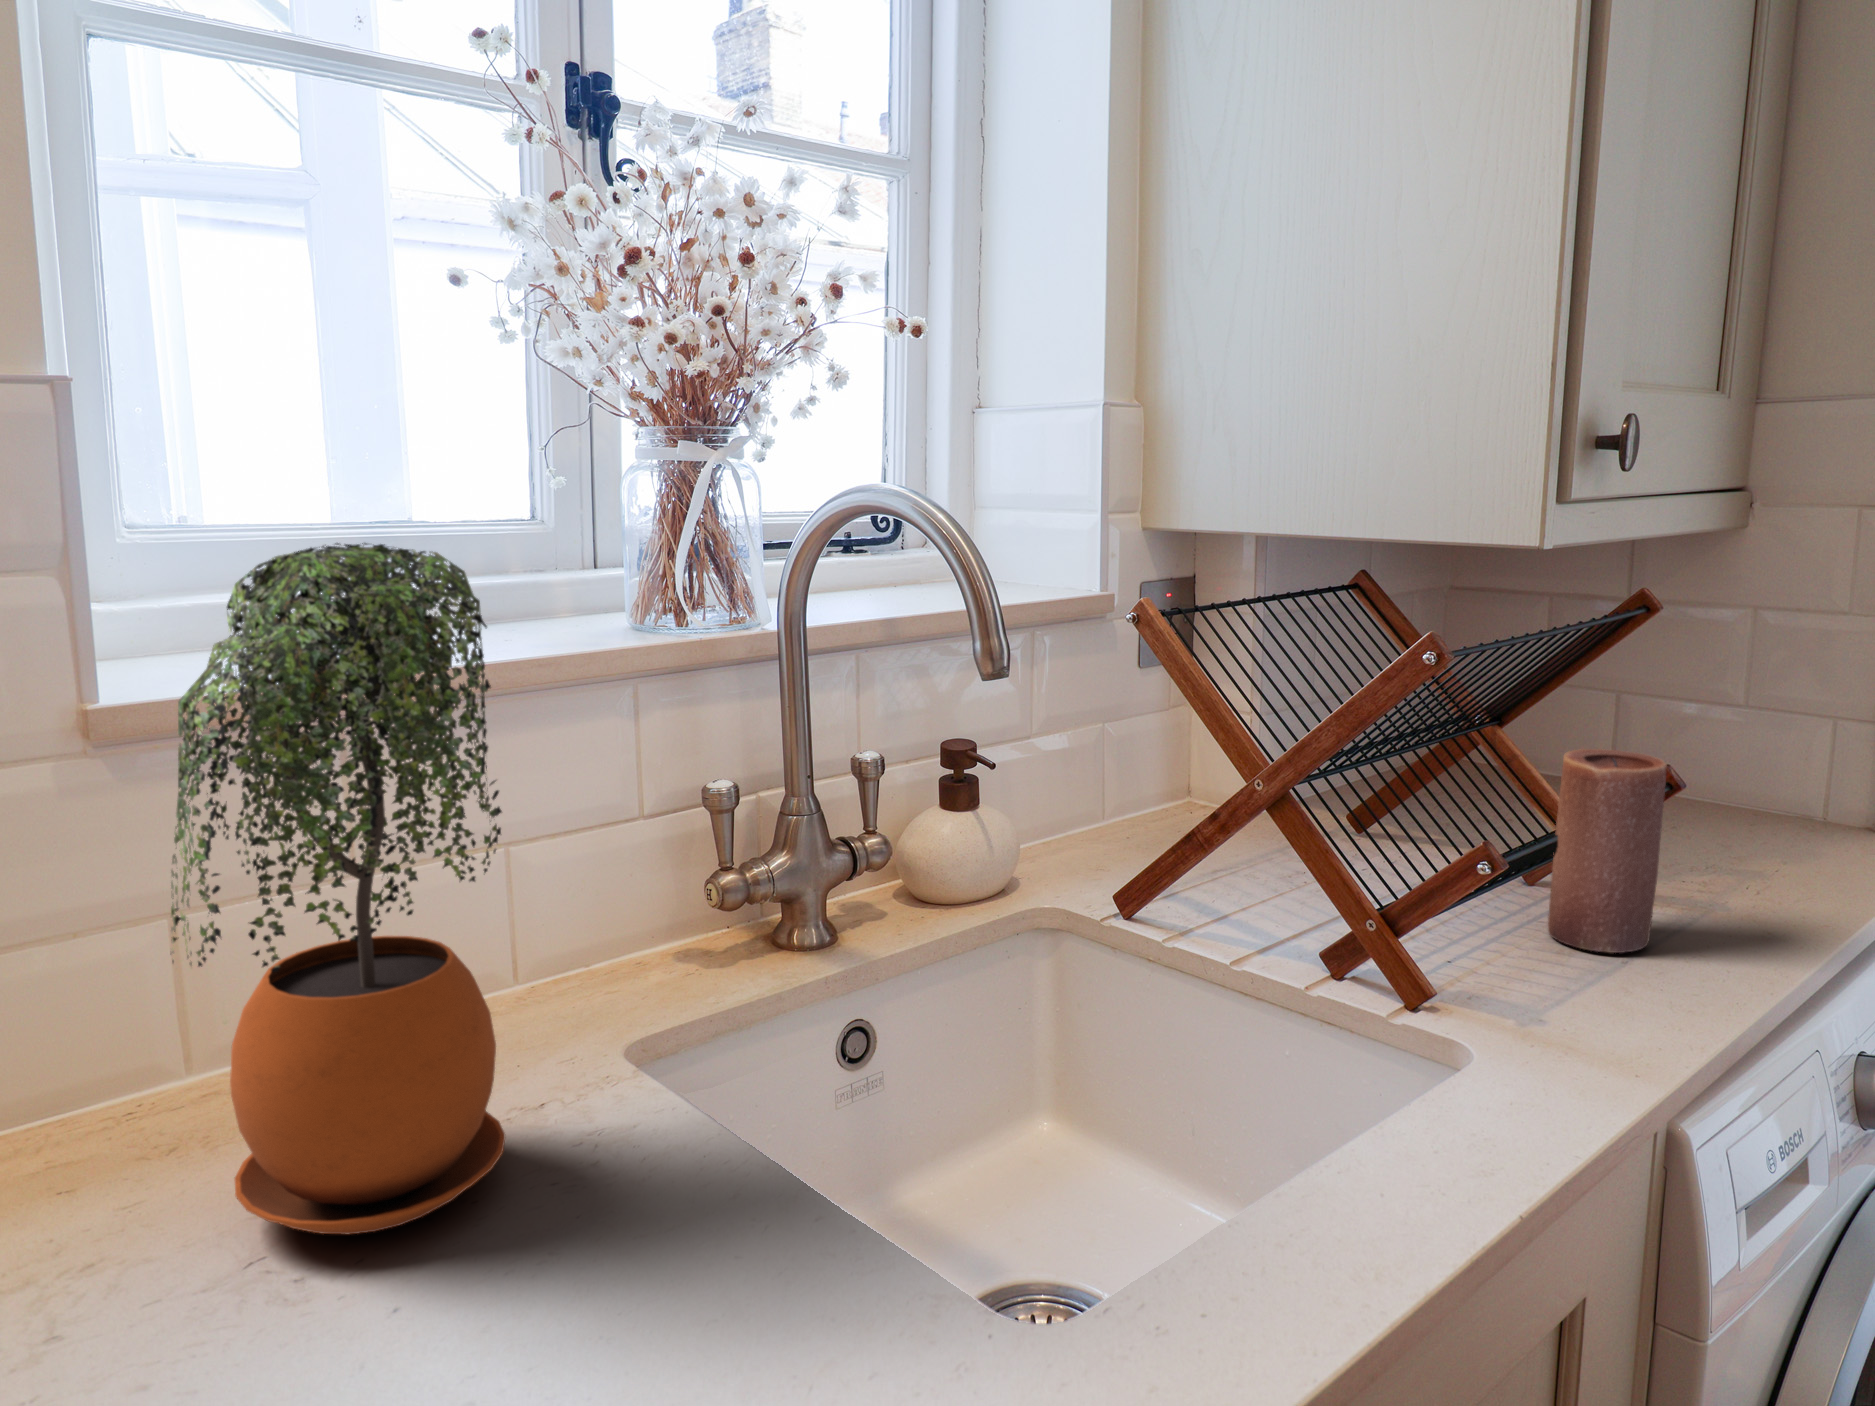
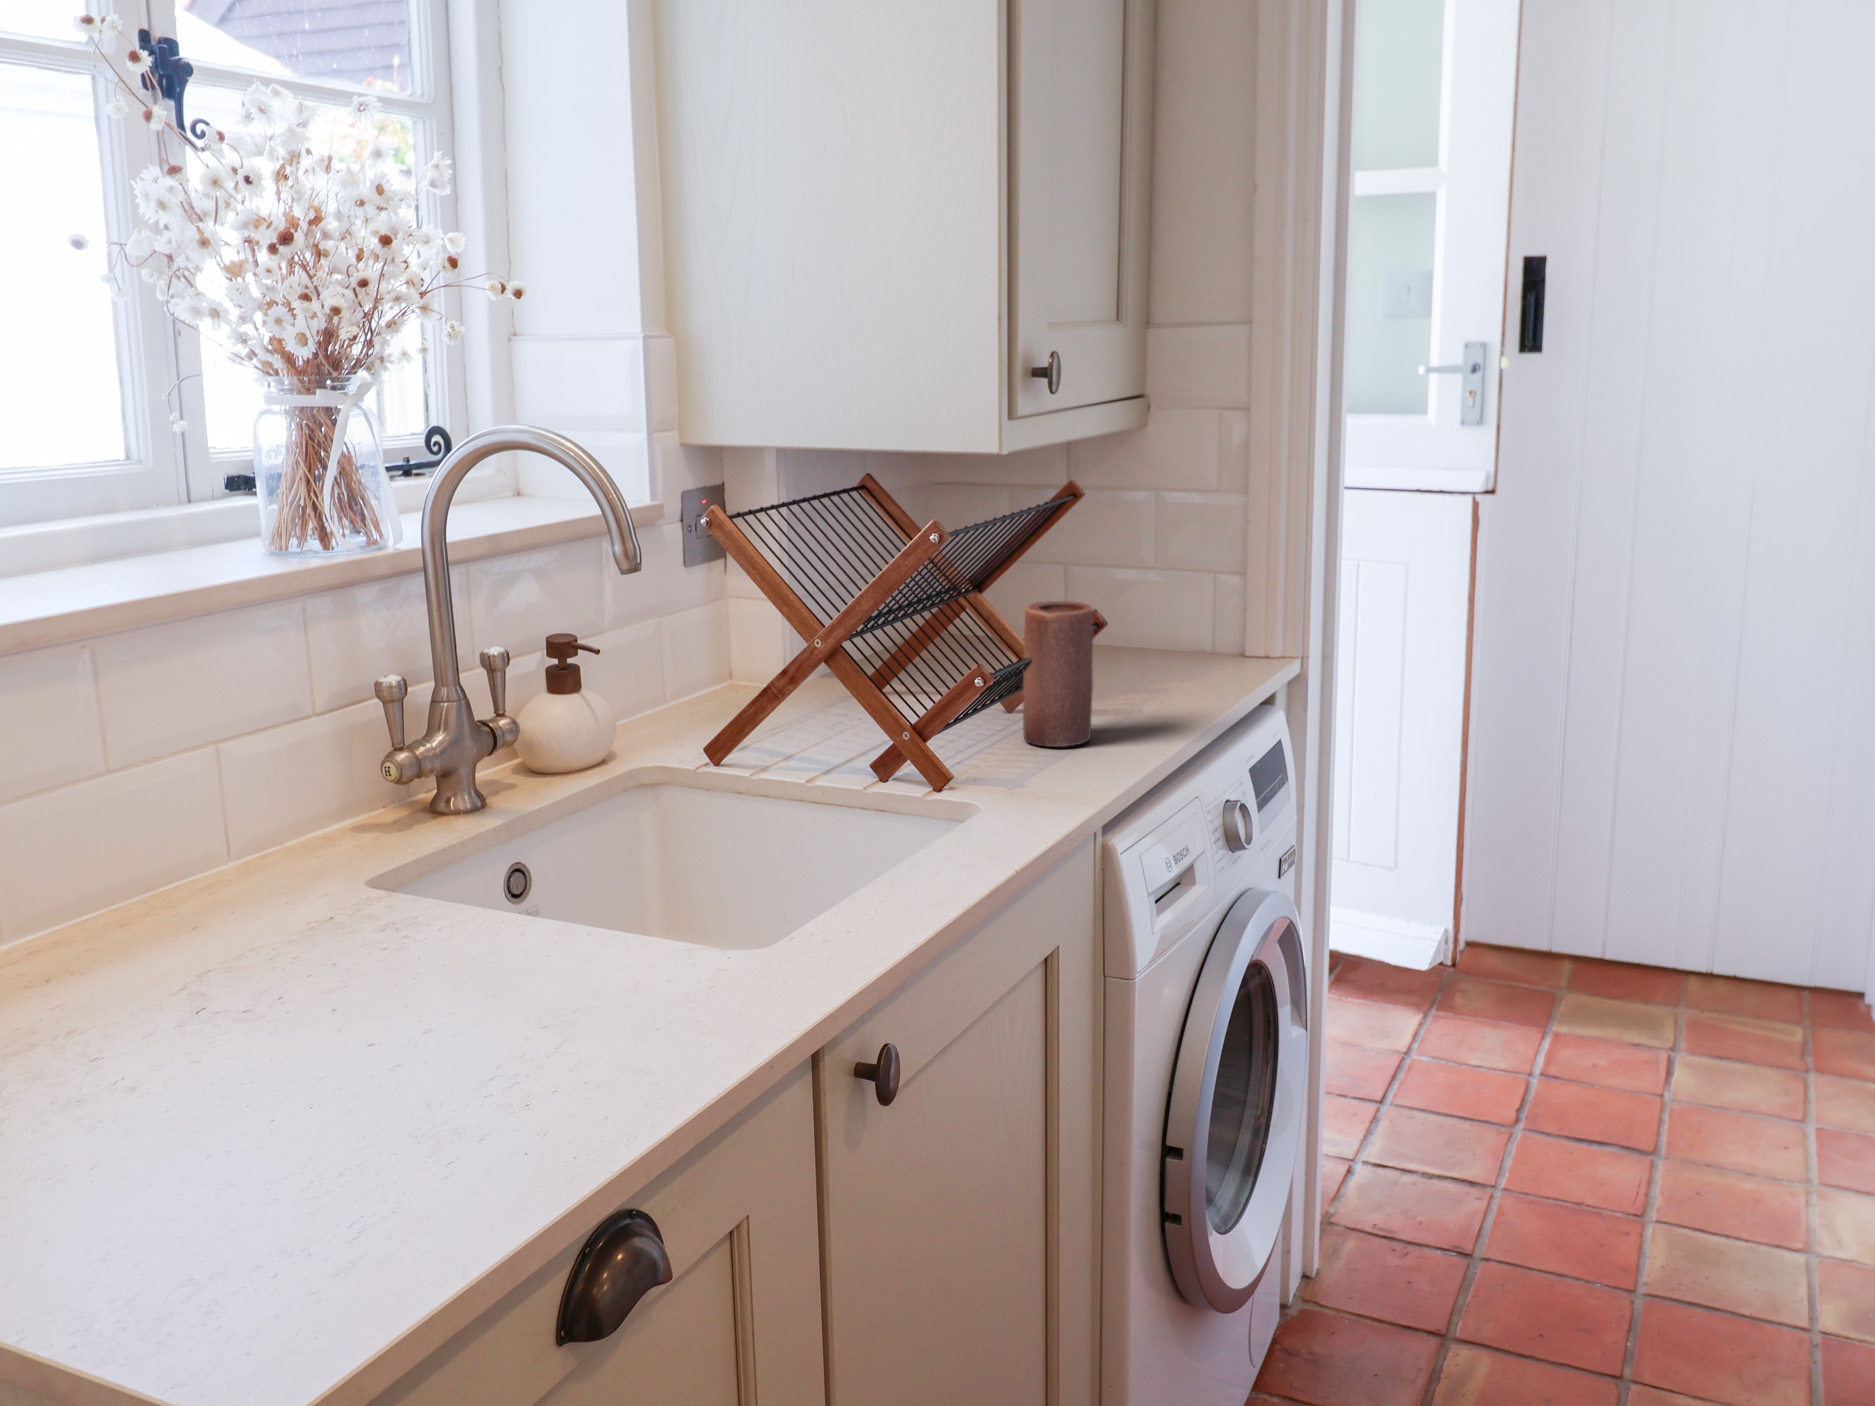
potted plant: present [171,543,505,1234] -> none [90,491,337,1000]

